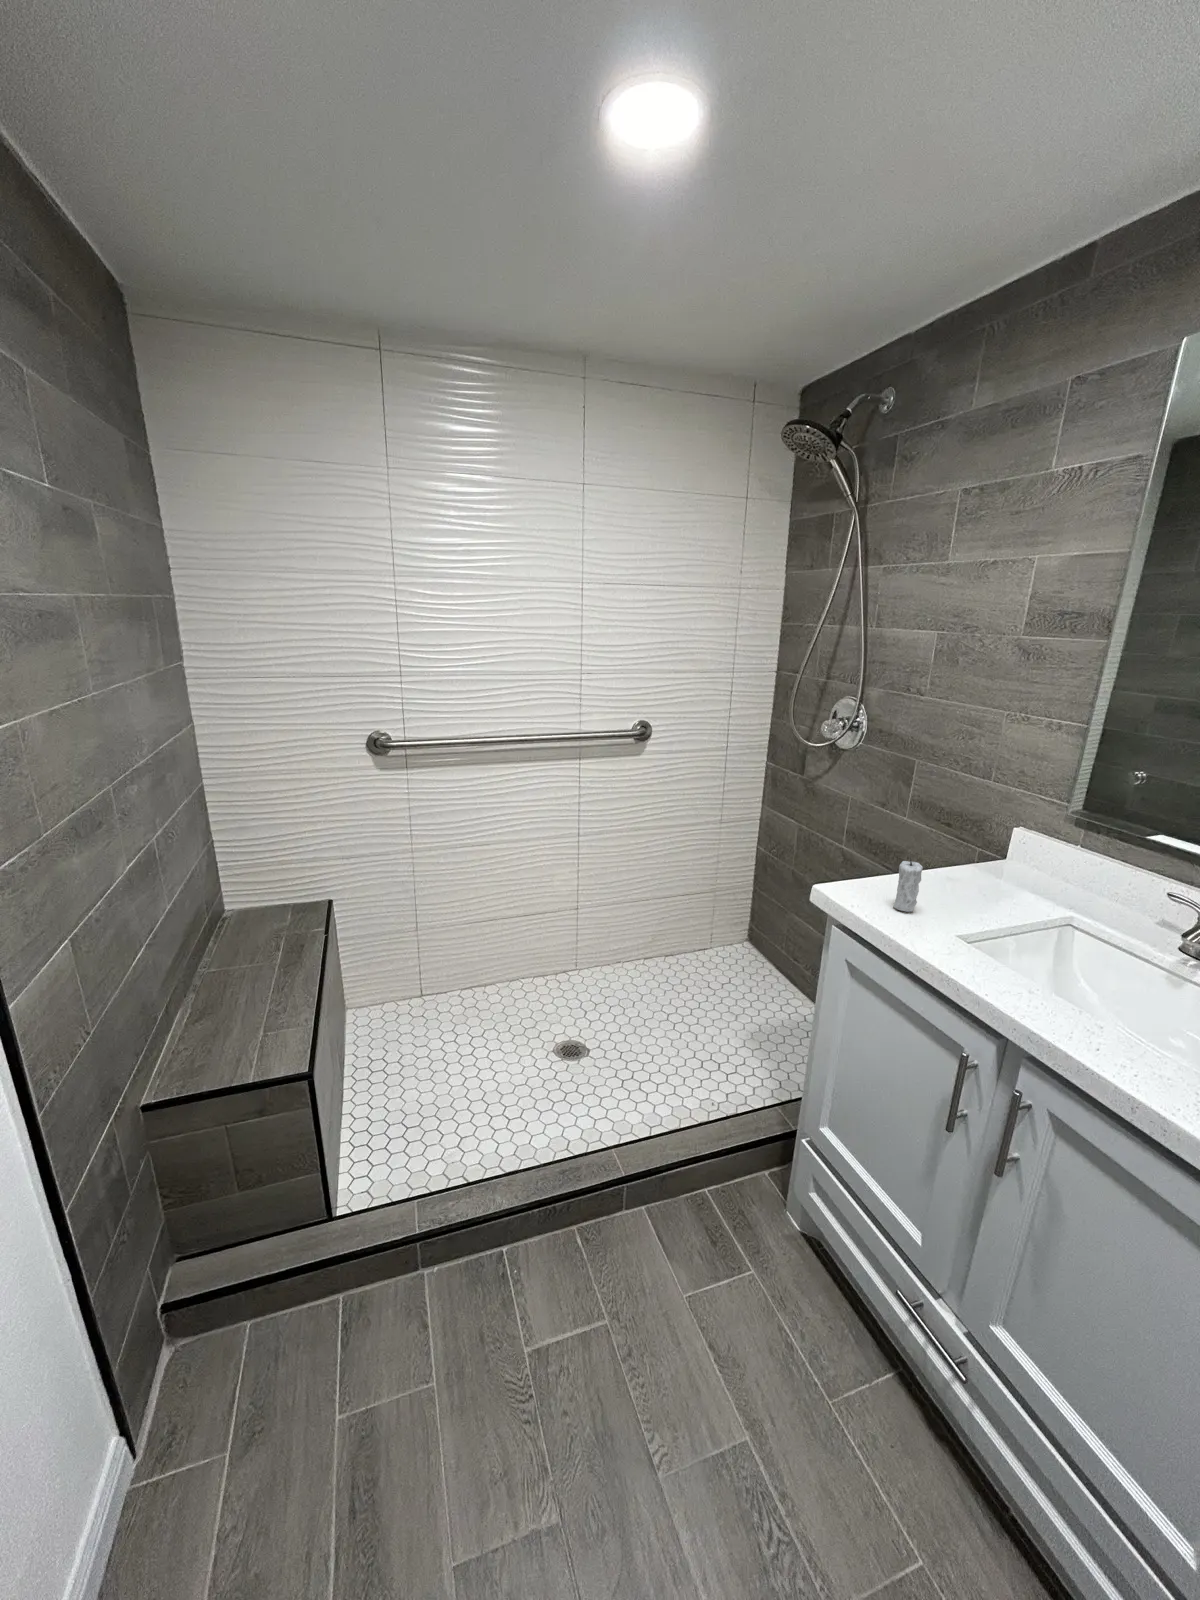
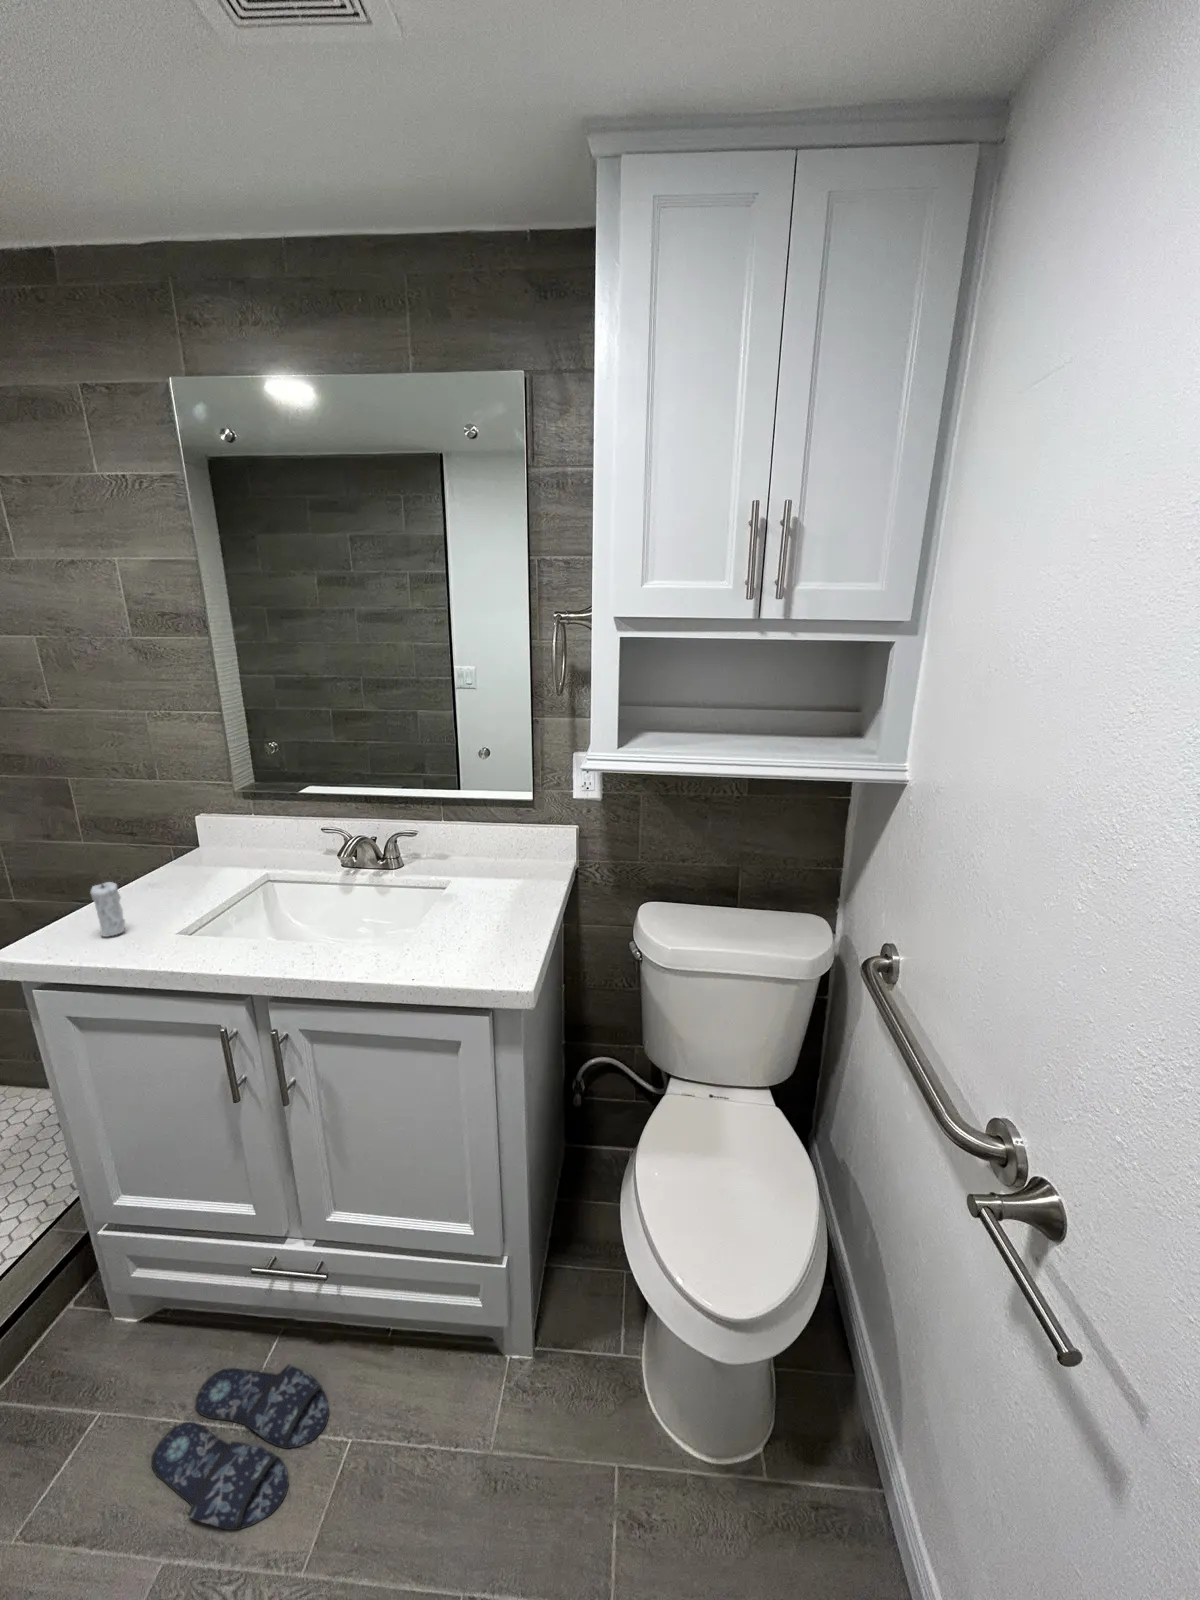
slippers: none [766,1337,916,1527] -> present [152,1365,329,1530]

